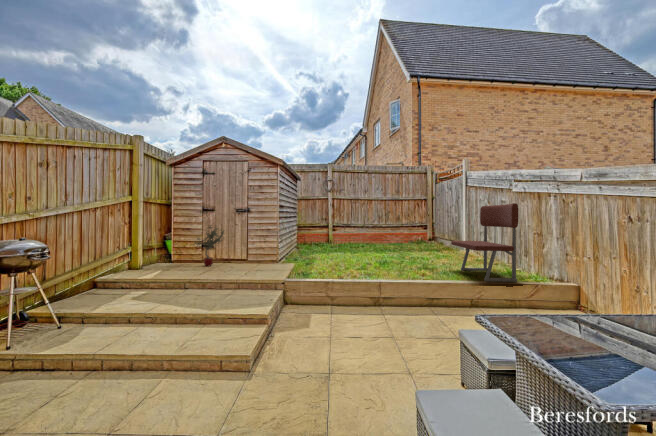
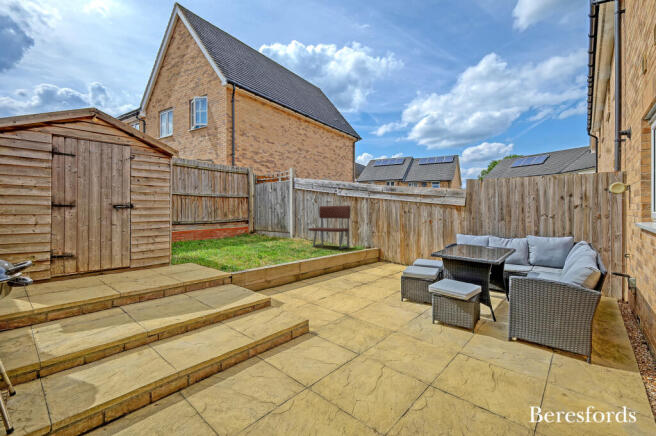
potted tree: present [194,225,224,266] -> none [50,225,112,281]

